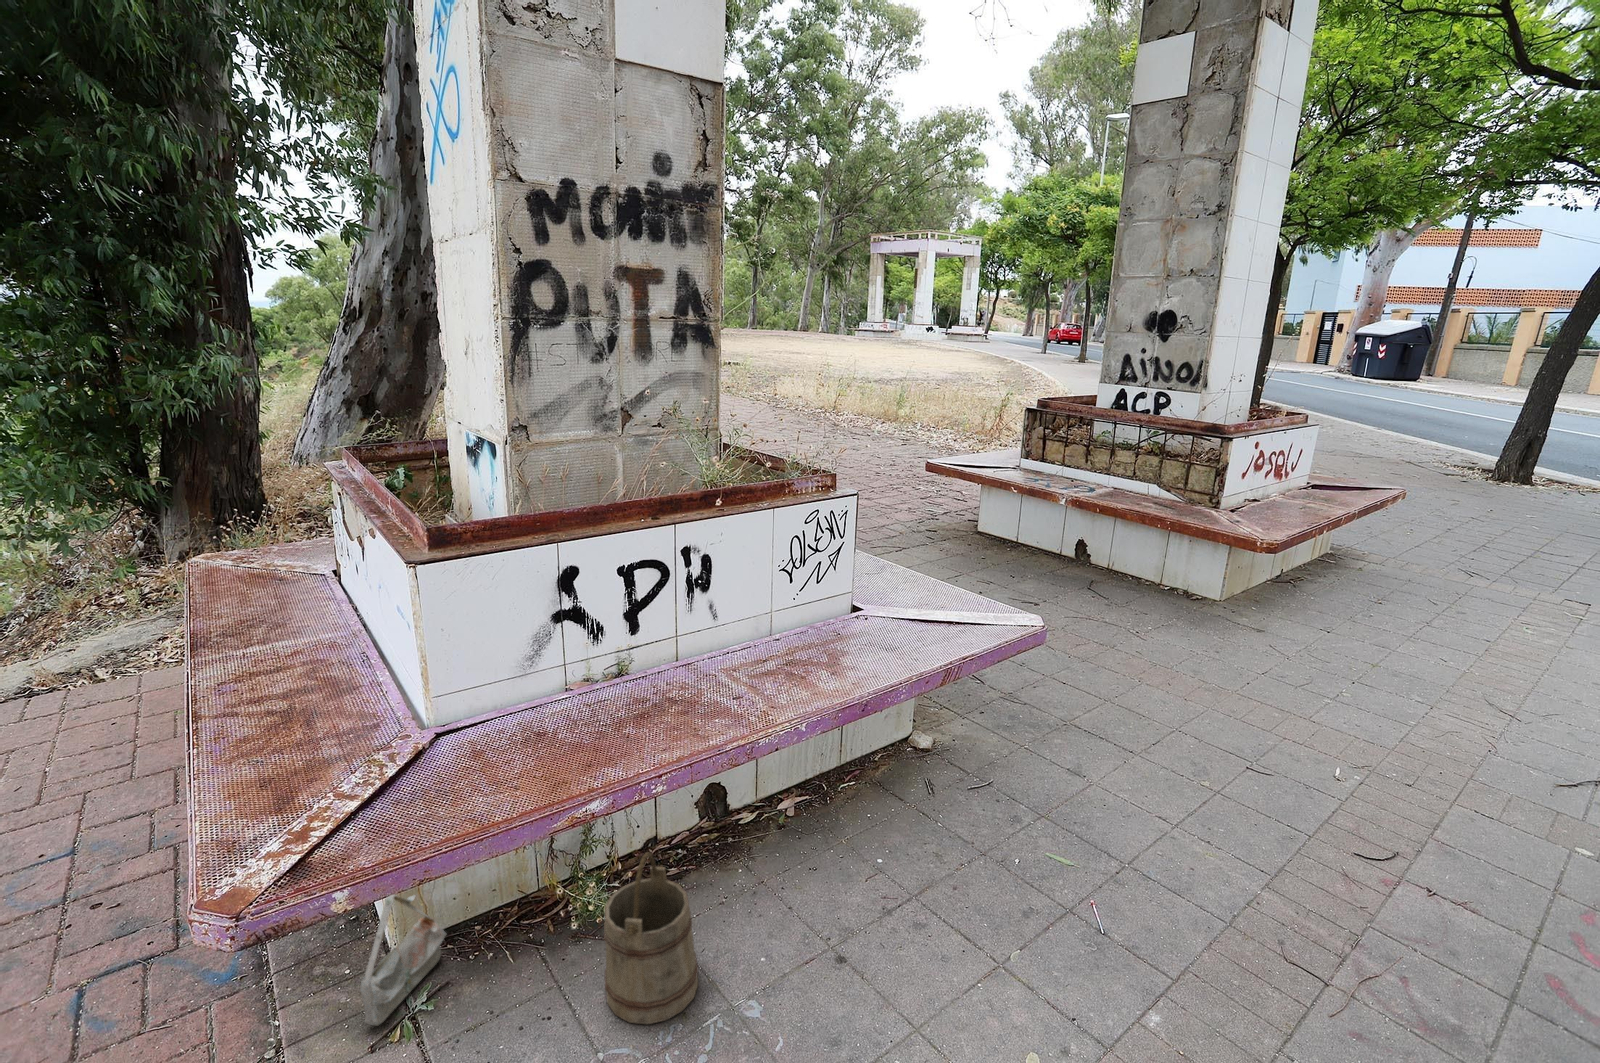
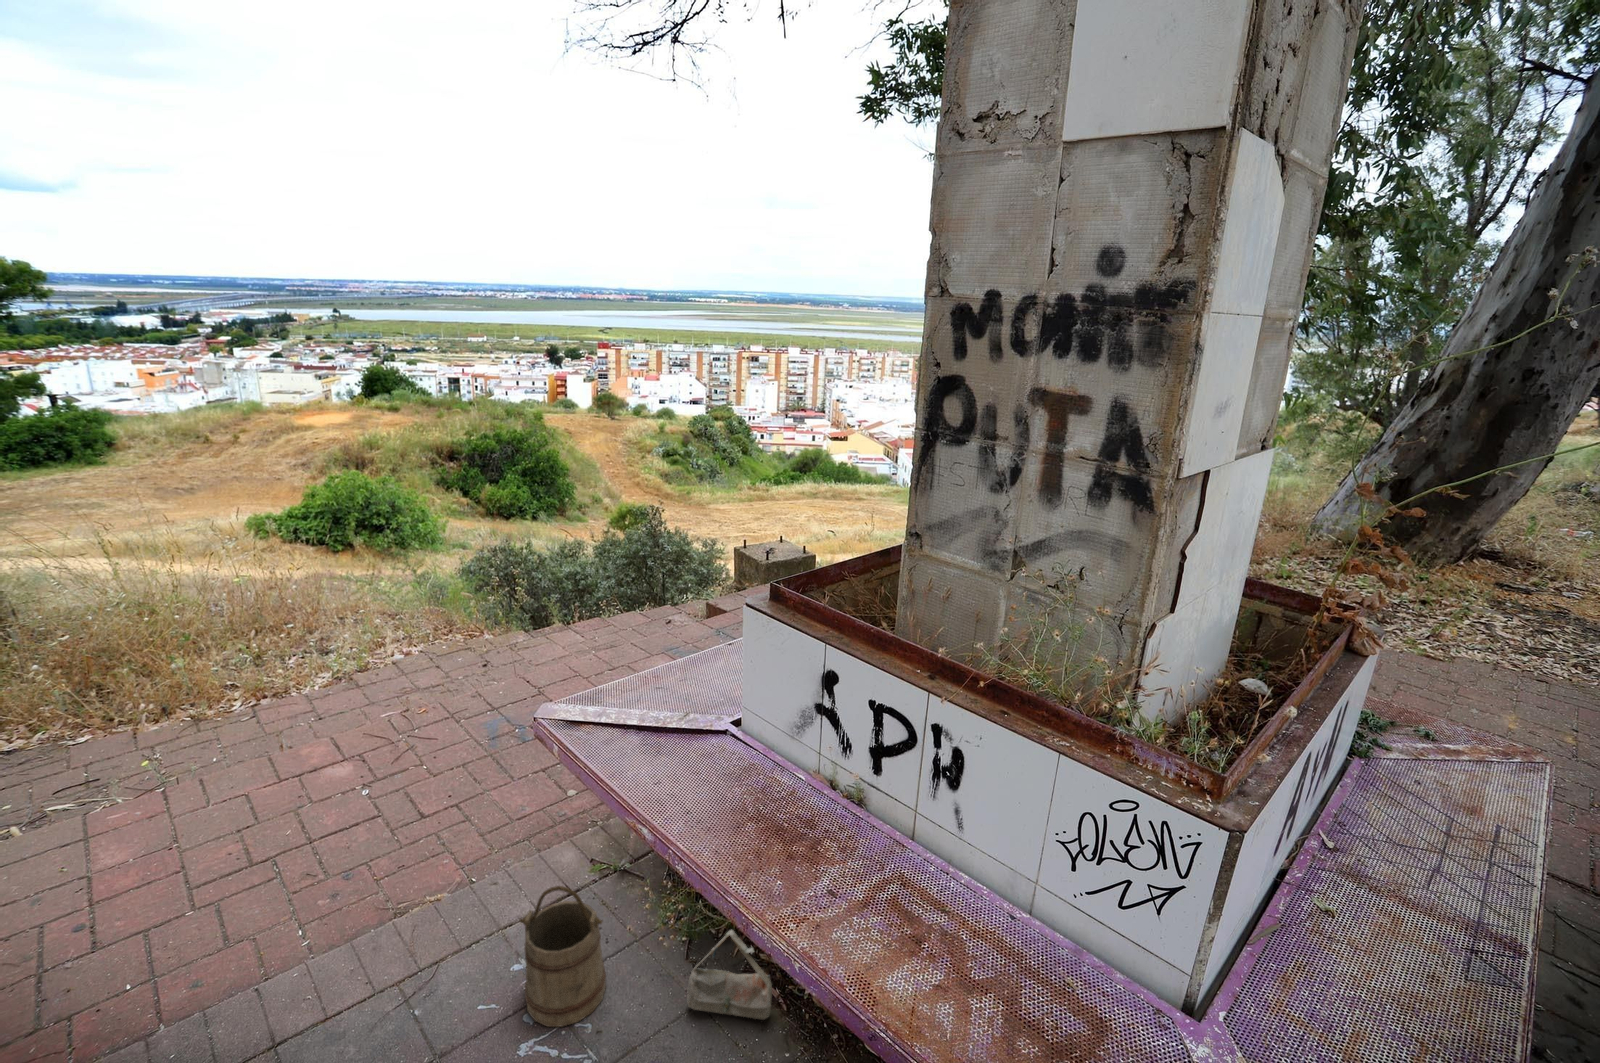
bag: present [360,895,446,1026] -> present [687,930,772,1019]

